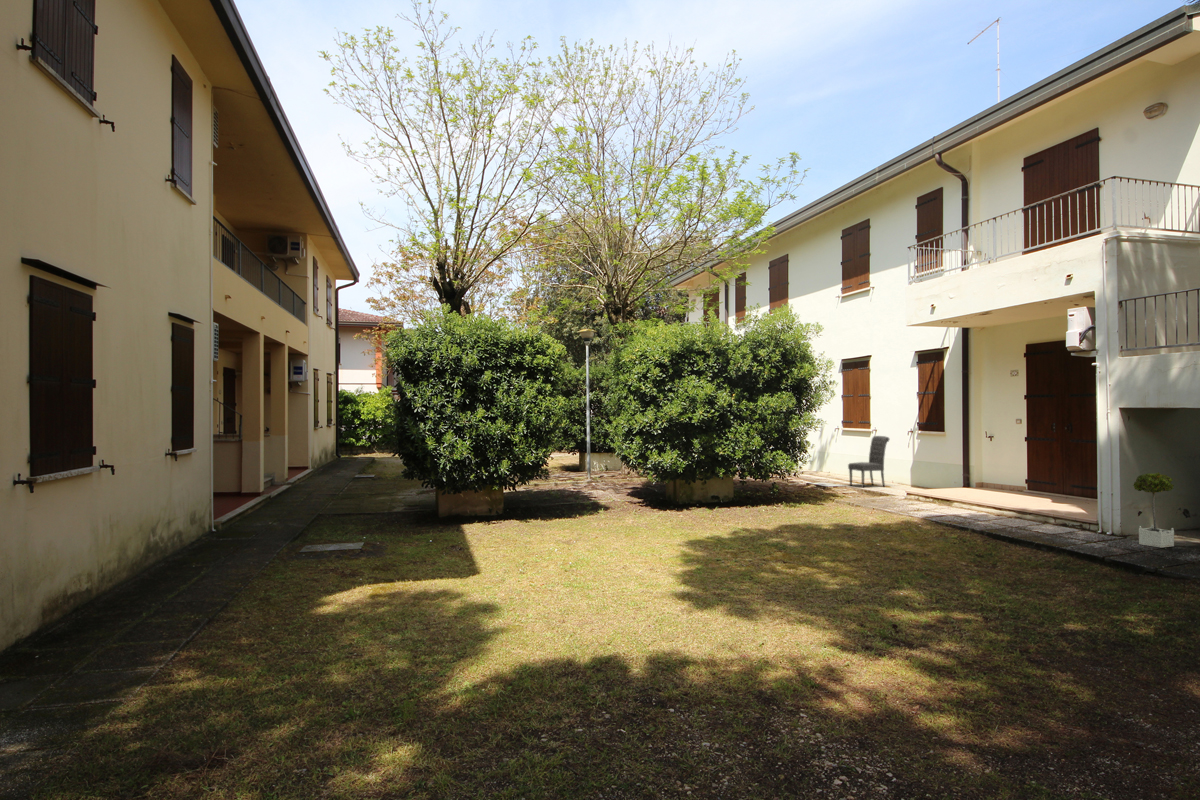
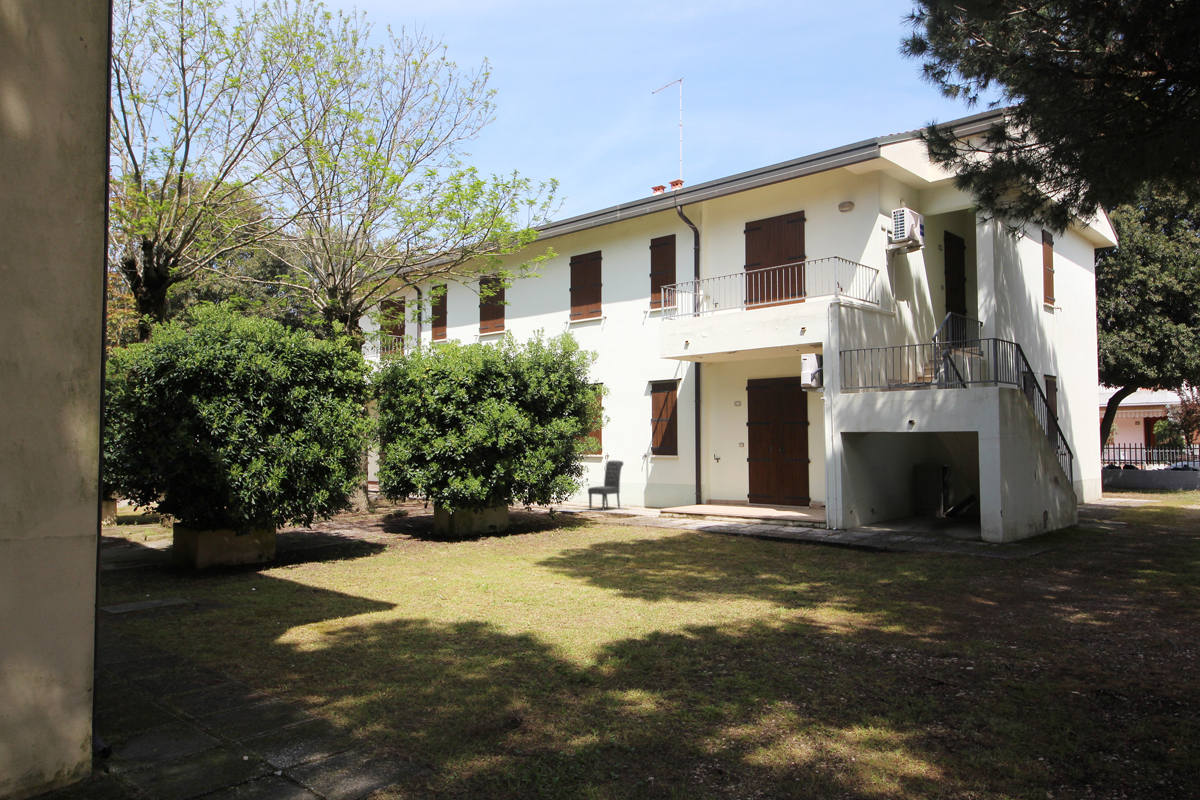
potted tree: present [1133,472,1174,548] -> none [851,479,875,536]

